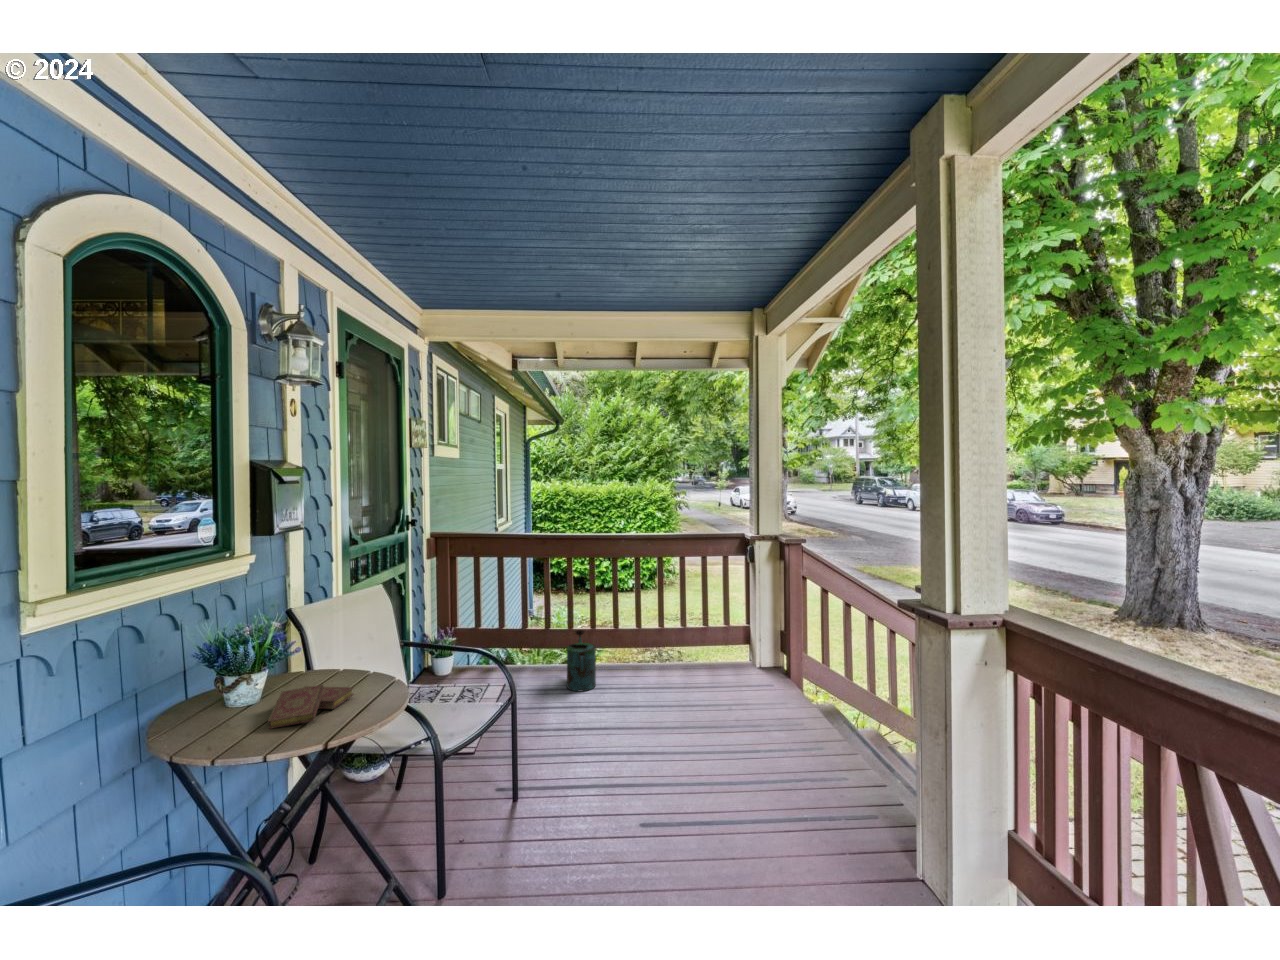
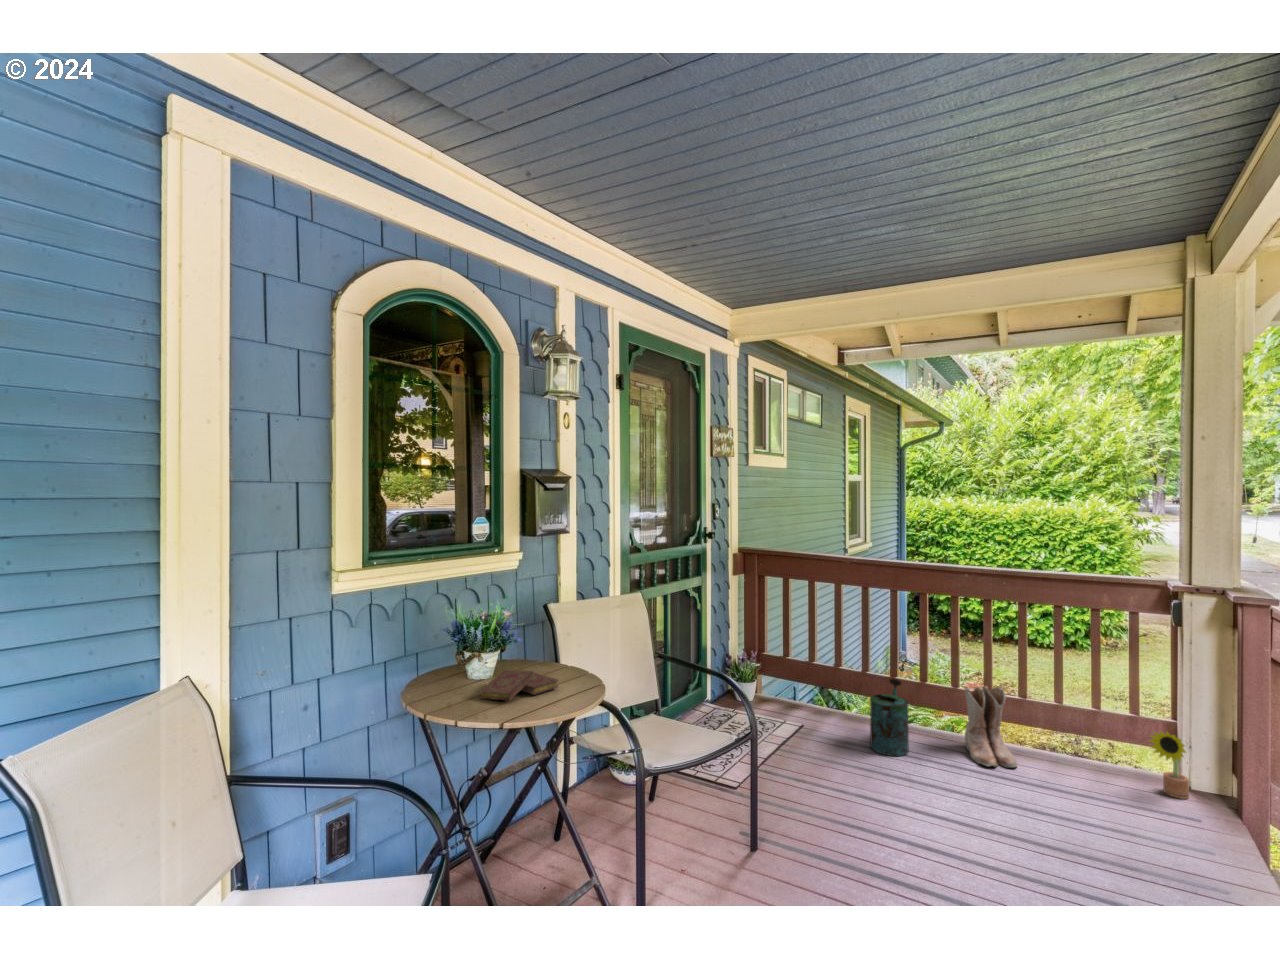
boots: none [630,622,667,681] -> present [965,686,1017,768]
decorative plant: none [738,631,759,672] -> present [1149,732,1189,799]

